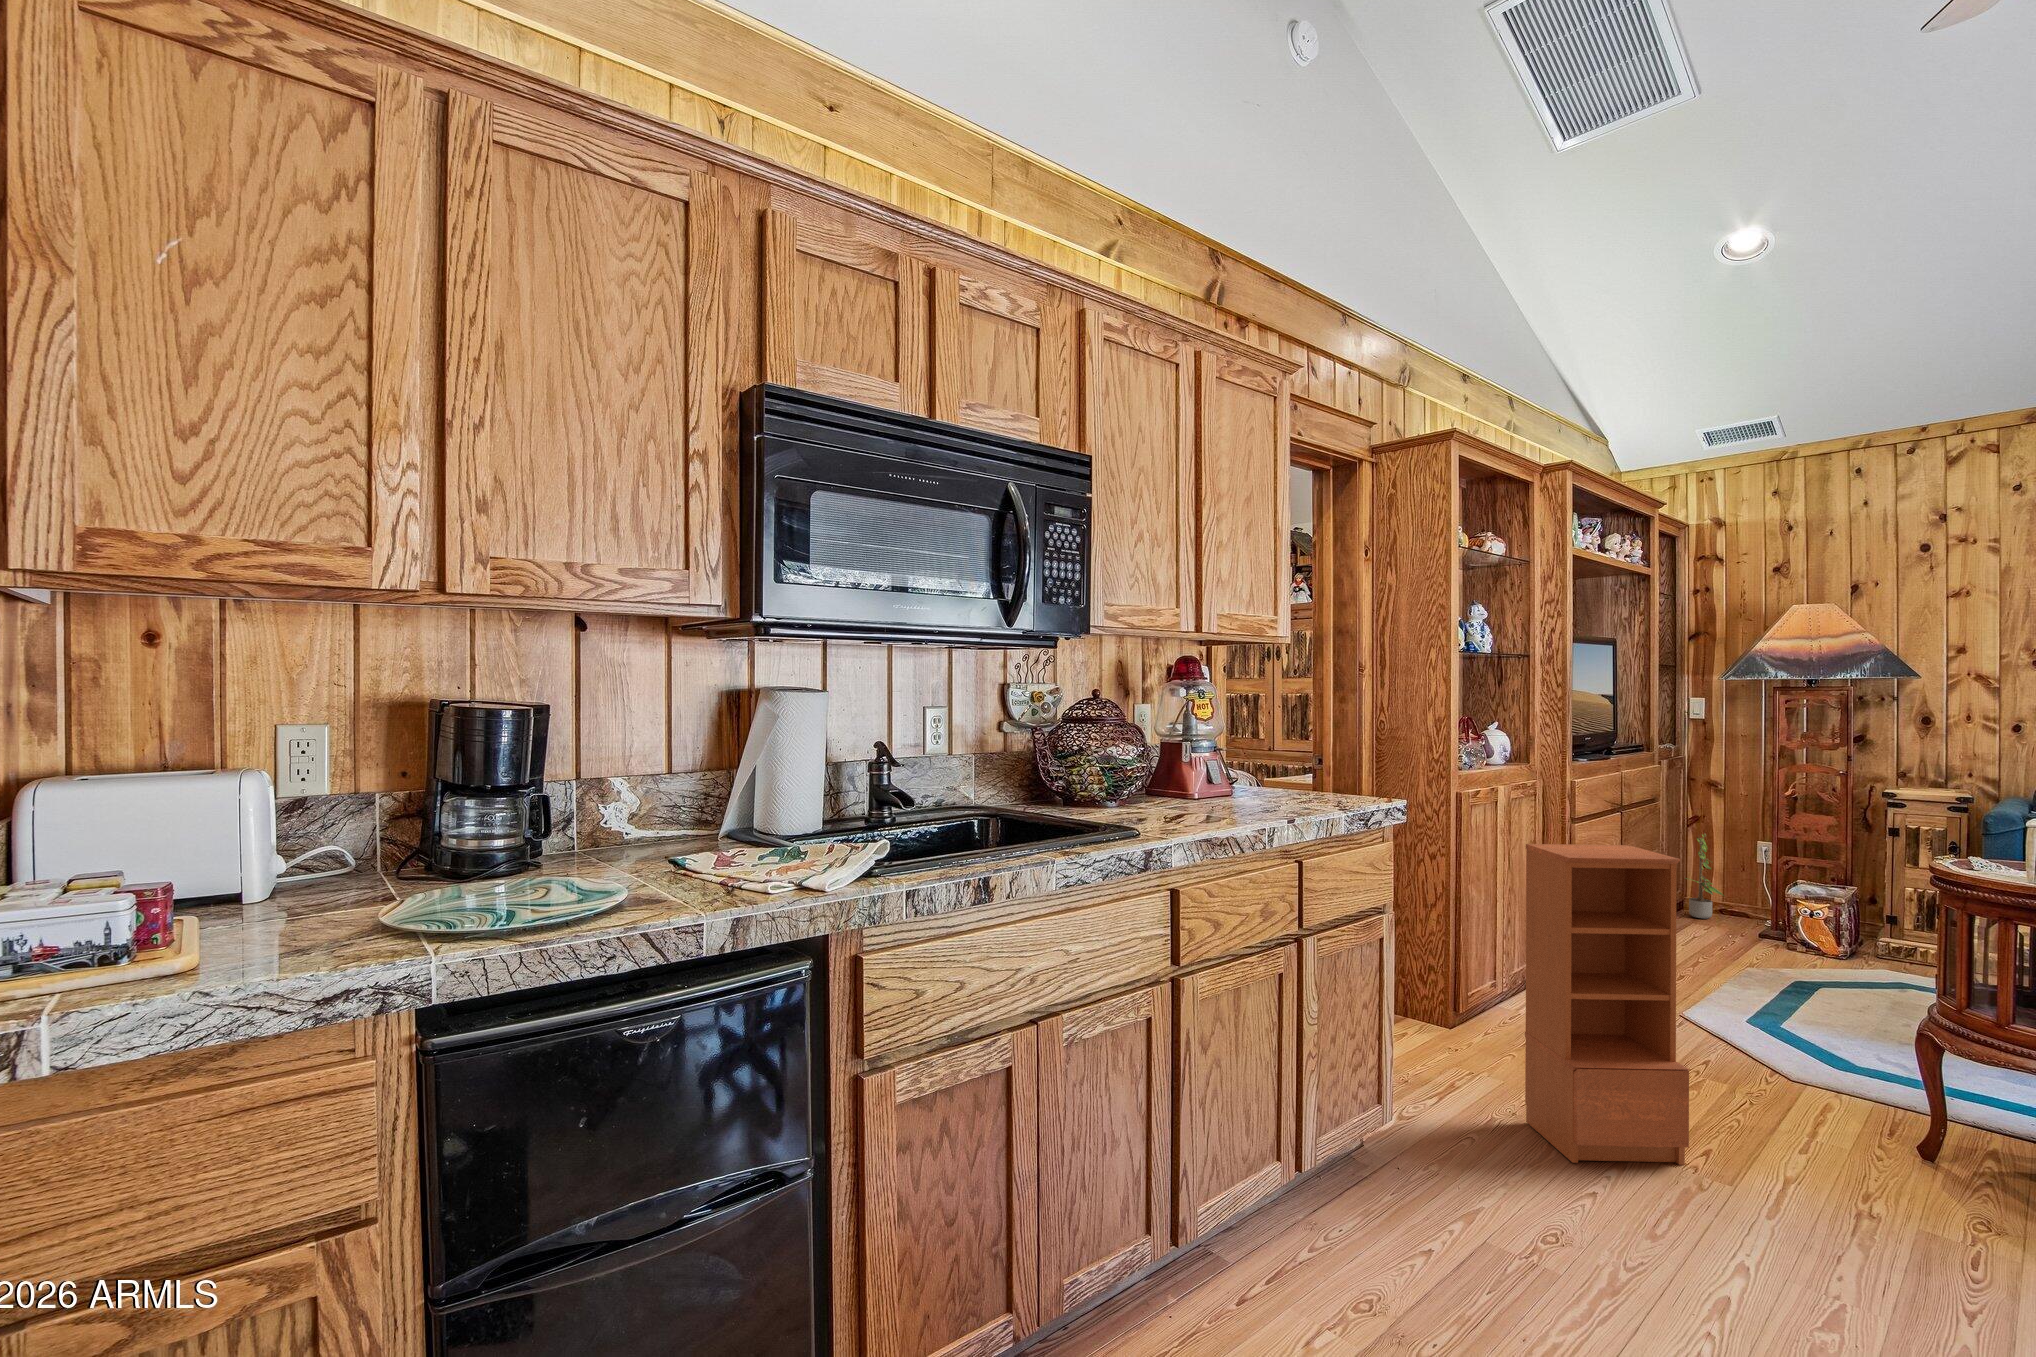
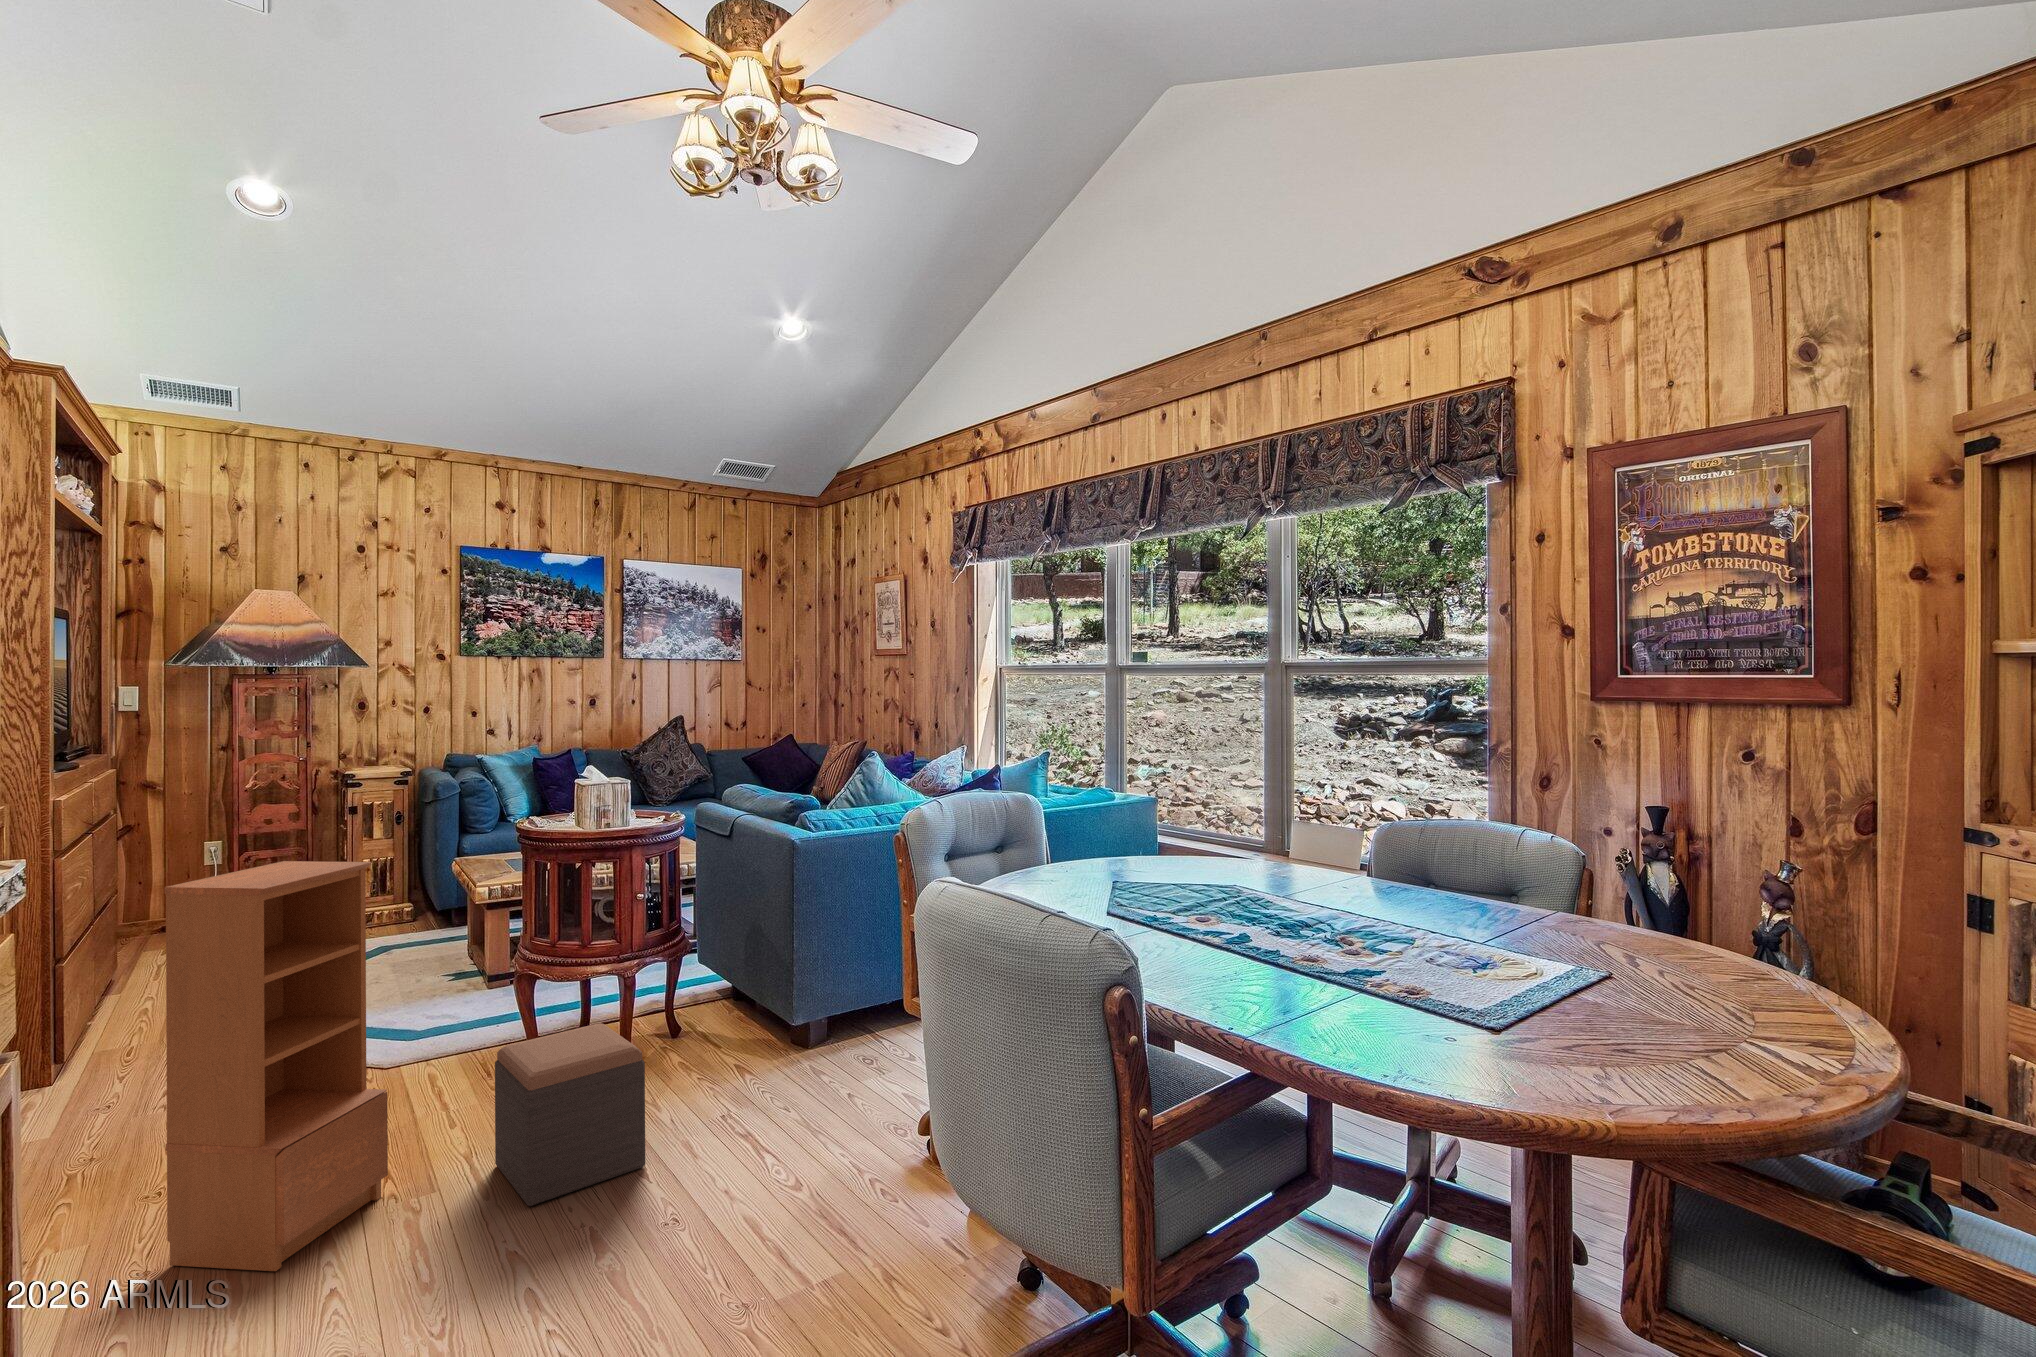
potted plant: present [1685,834,1724,919] -> none [121,844,169,948]
footstool: none [1789,1082,1960,1298] -> present [495,1023,645,1206]

